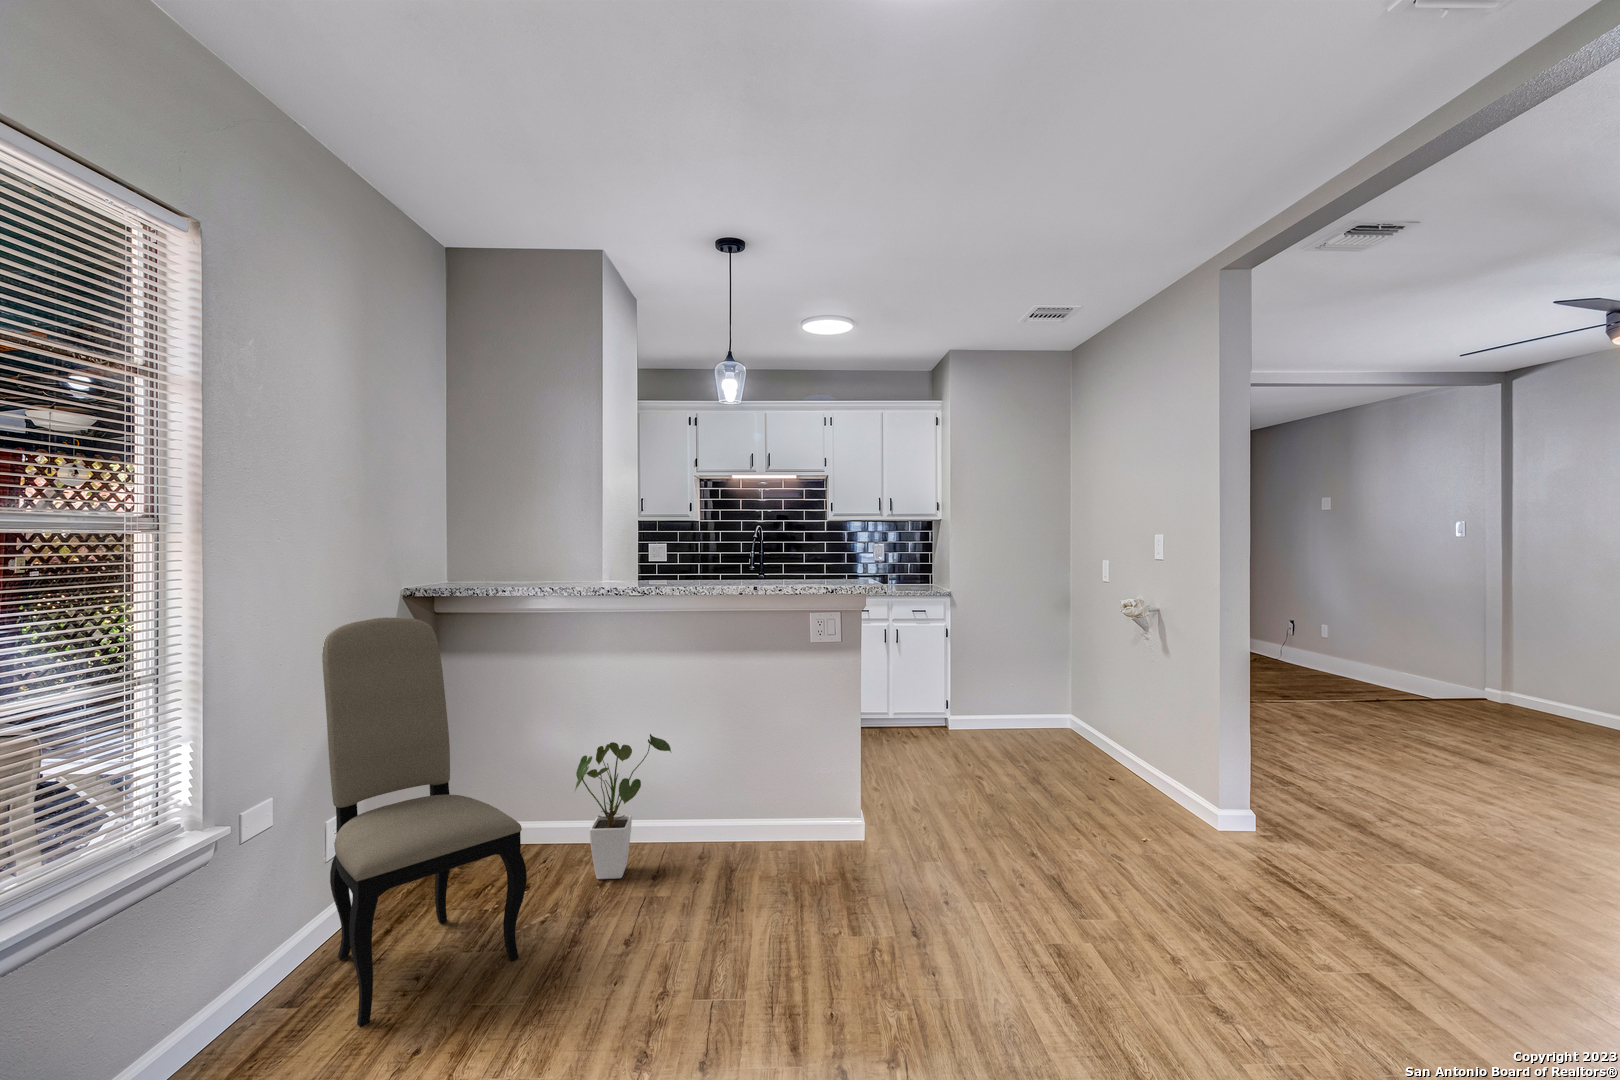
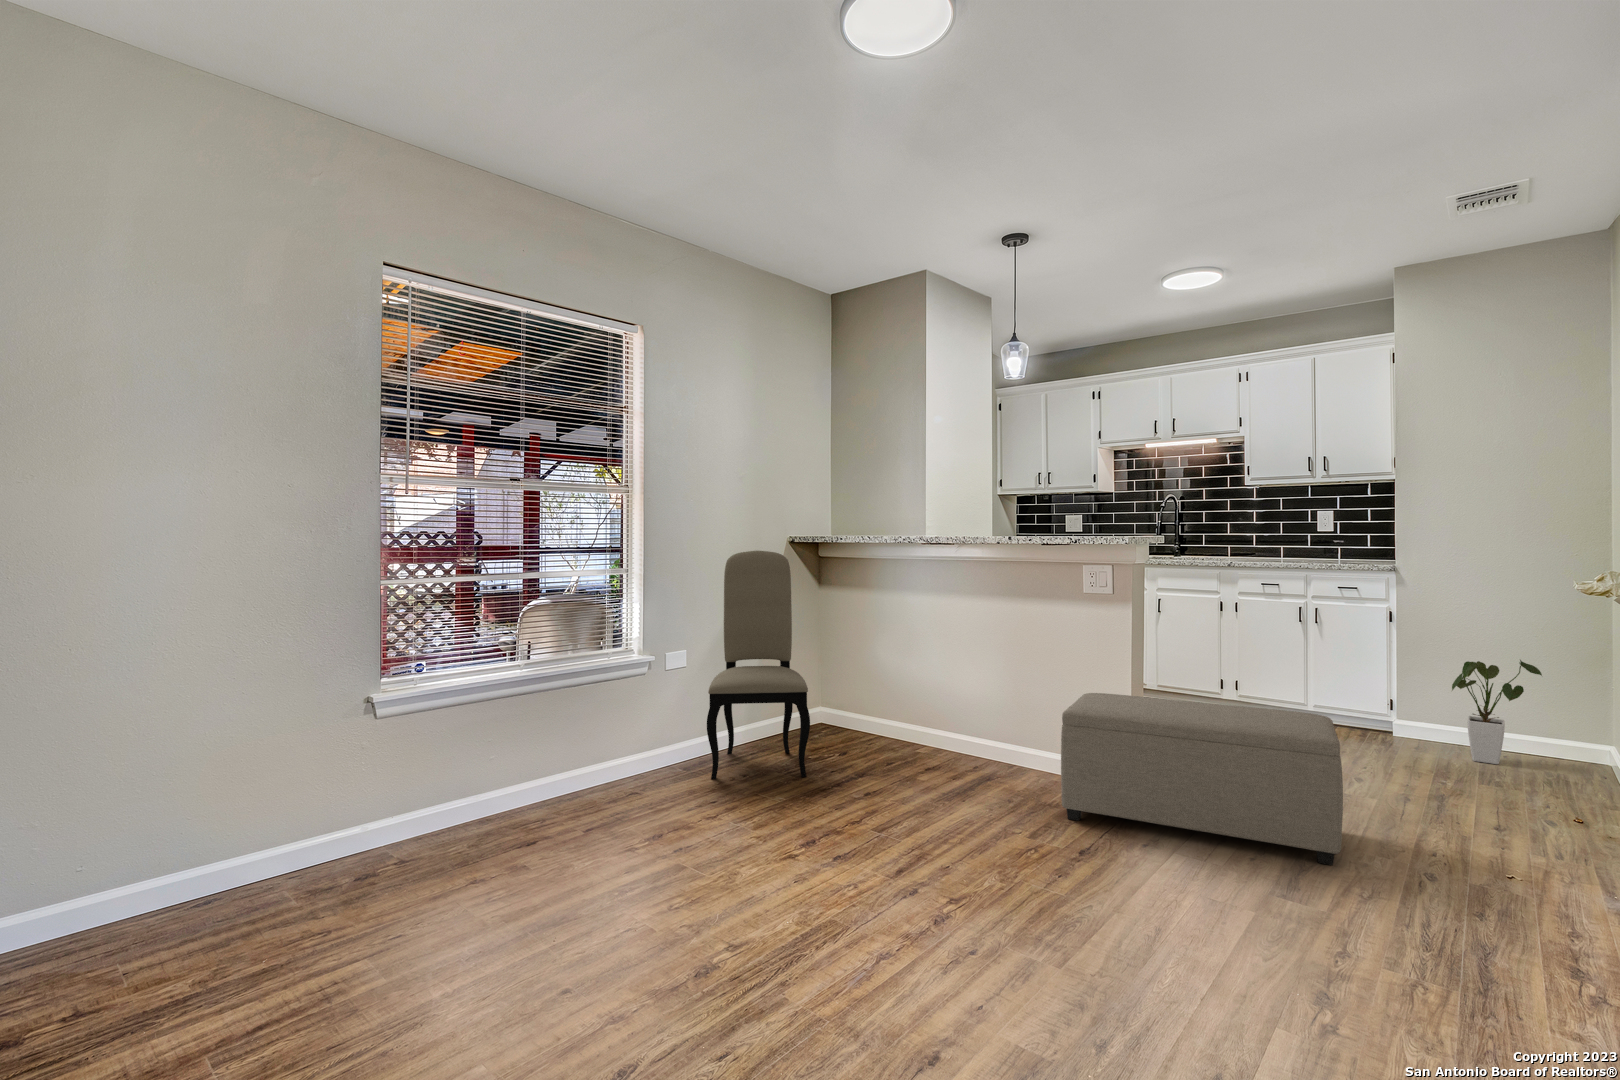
house plant: present [575,734,671,879] -> present [1452,660,1542,764]
ottoman: none [837,741,1096,907] -> present [1061,693,1343,865]

